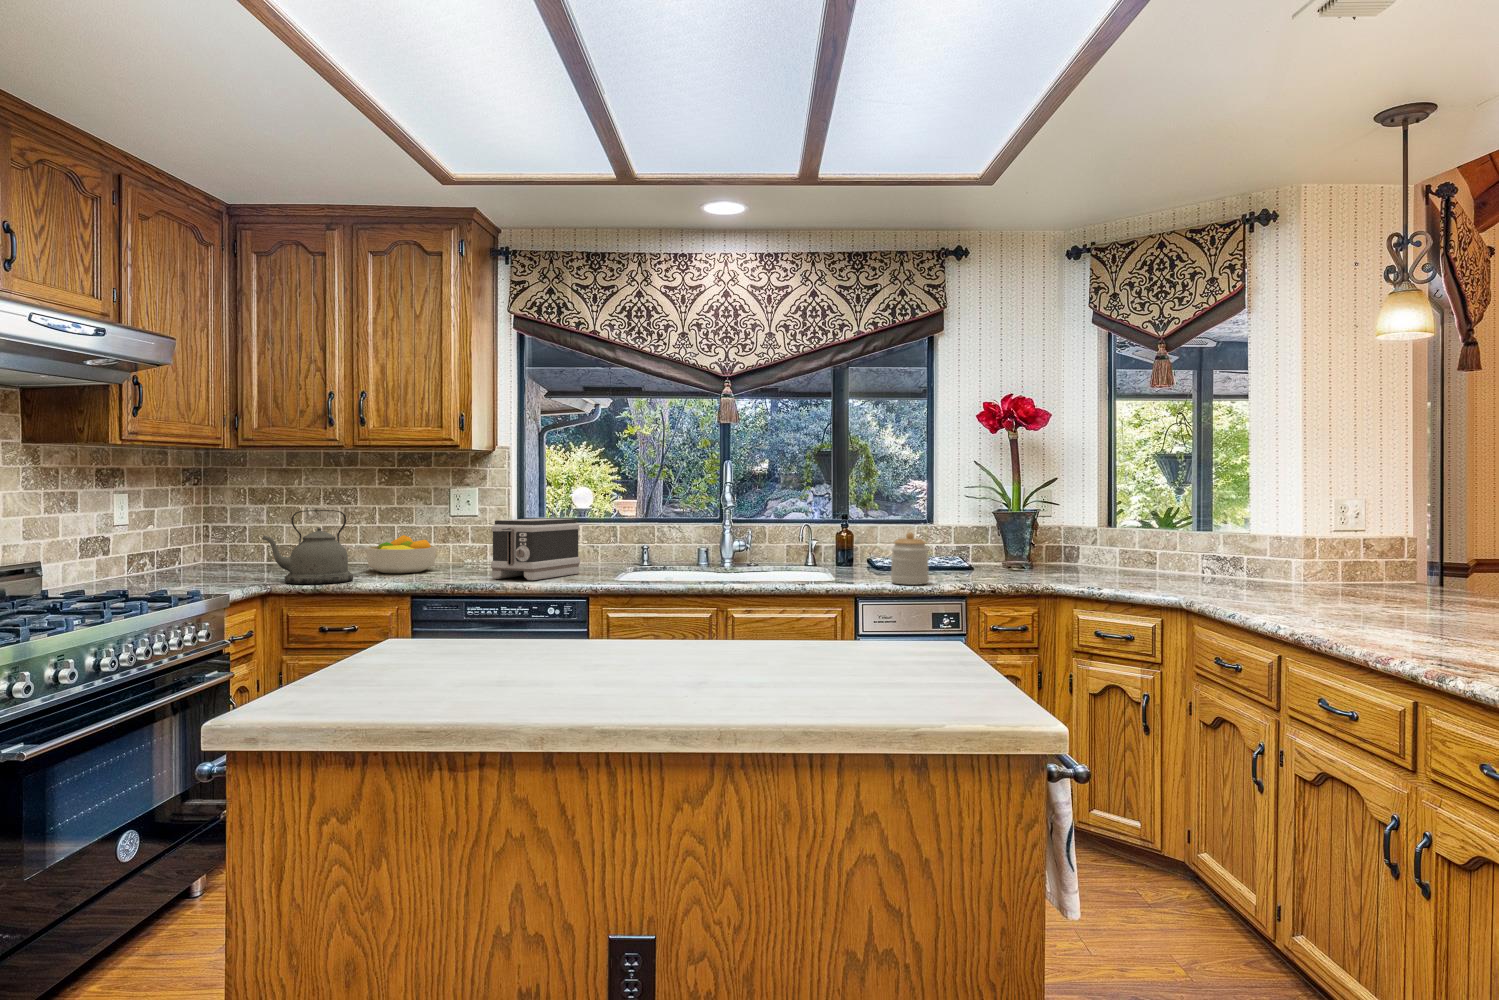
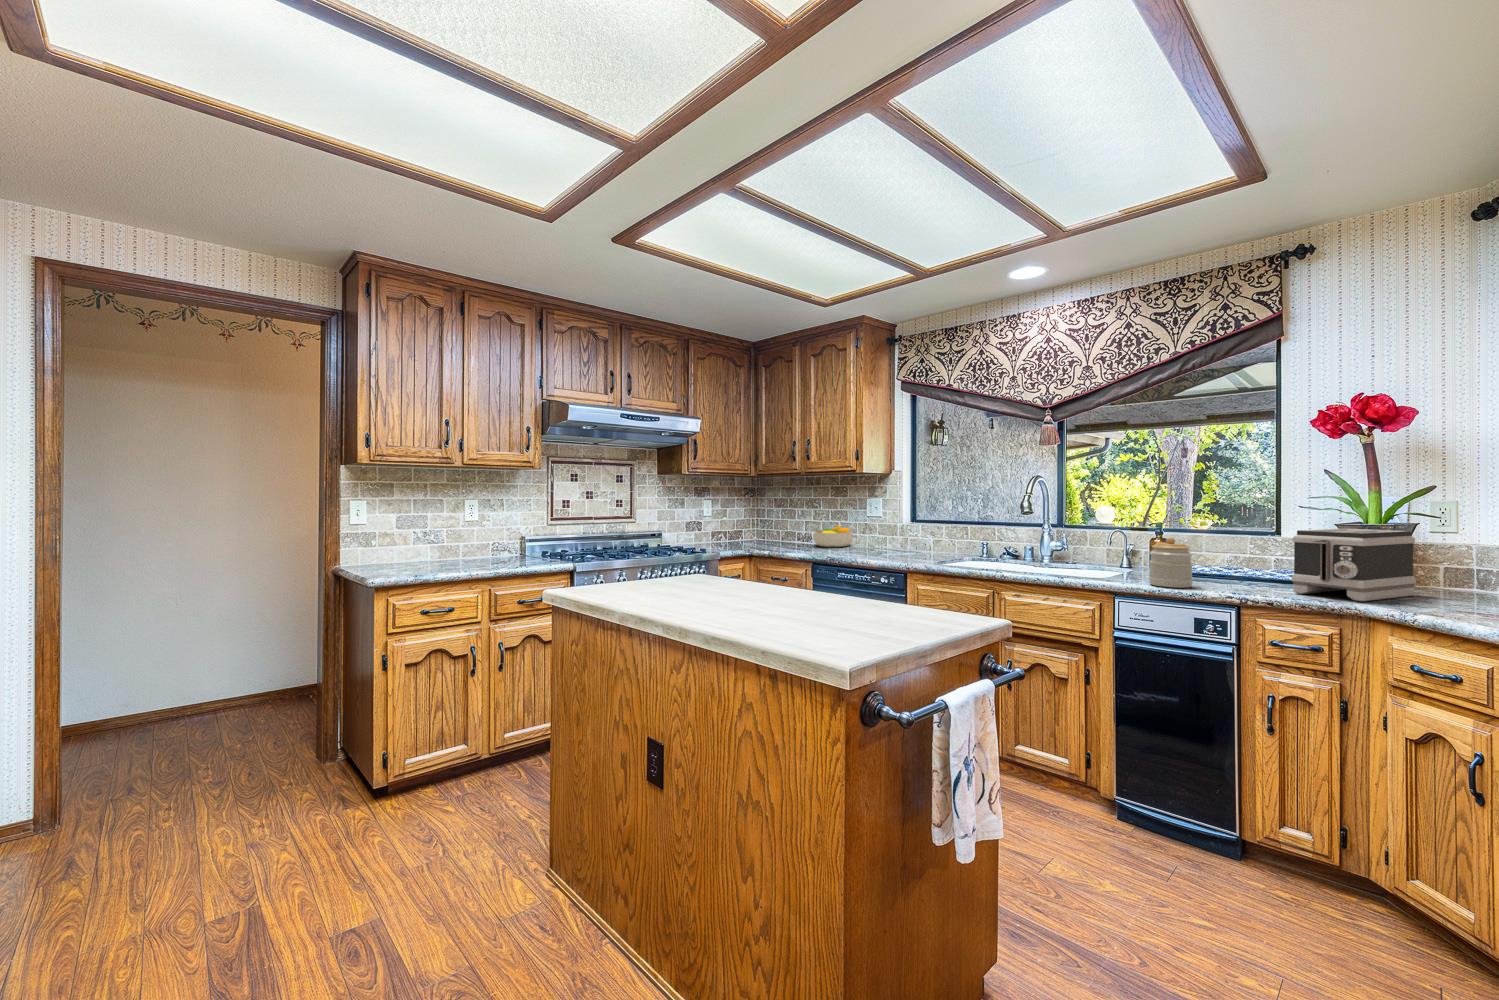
kettle: present [262,510,353,584] -> none [749,509,795,550]
toaster: present [491,518,580,580] -> present [1291,529,1416,601]

